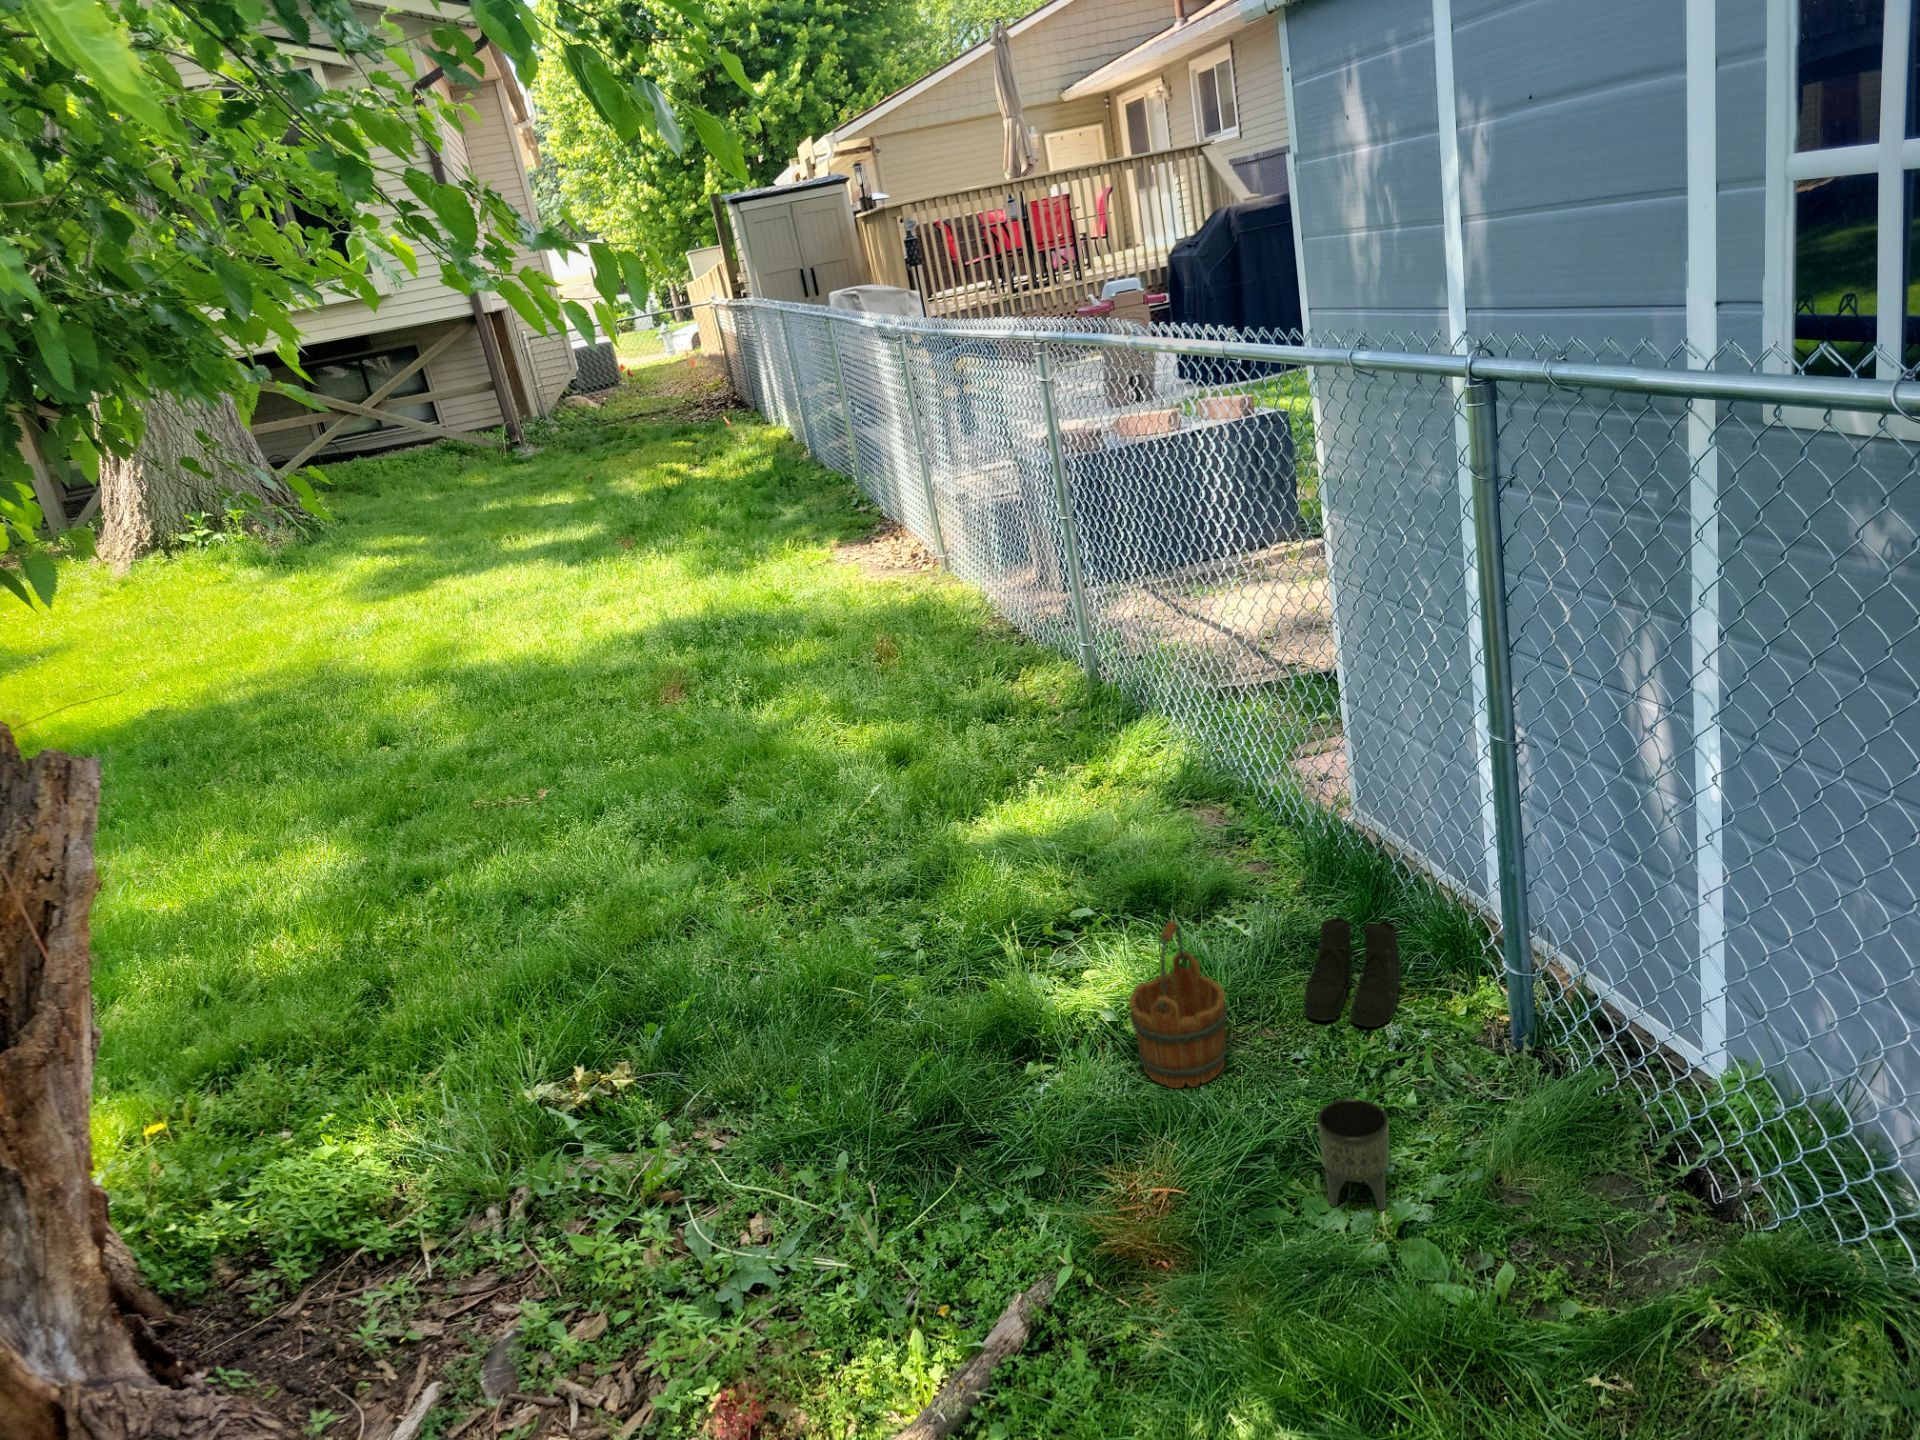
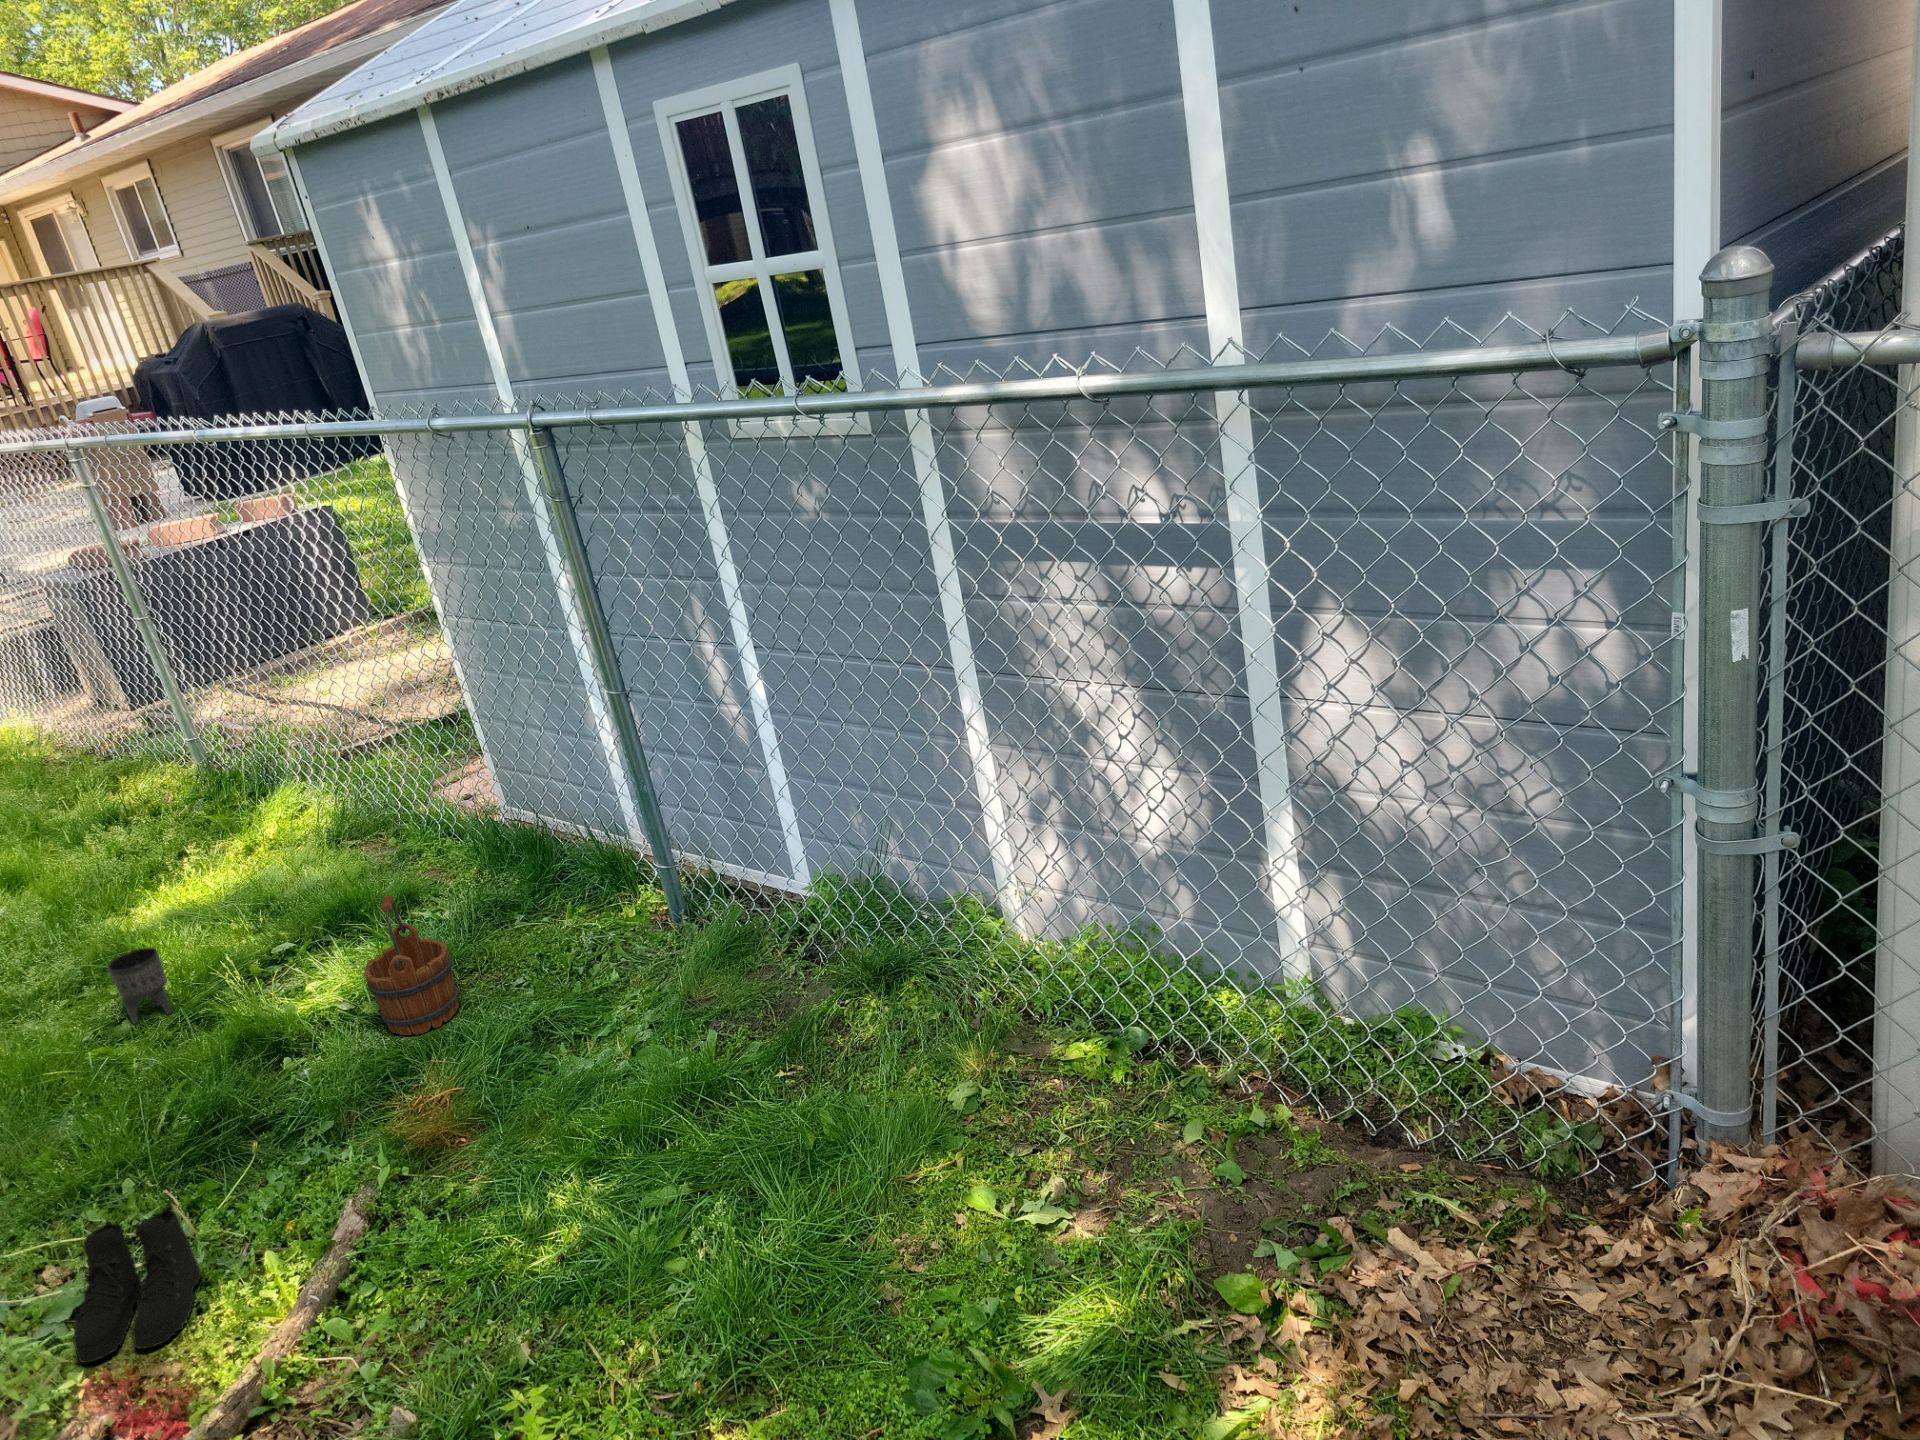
boots: present [1304,916,1401,1027] -> present [74,1208,201,1363]
planter: present [1317,1099,1389,1210] -> present [107,947,172,1024]

